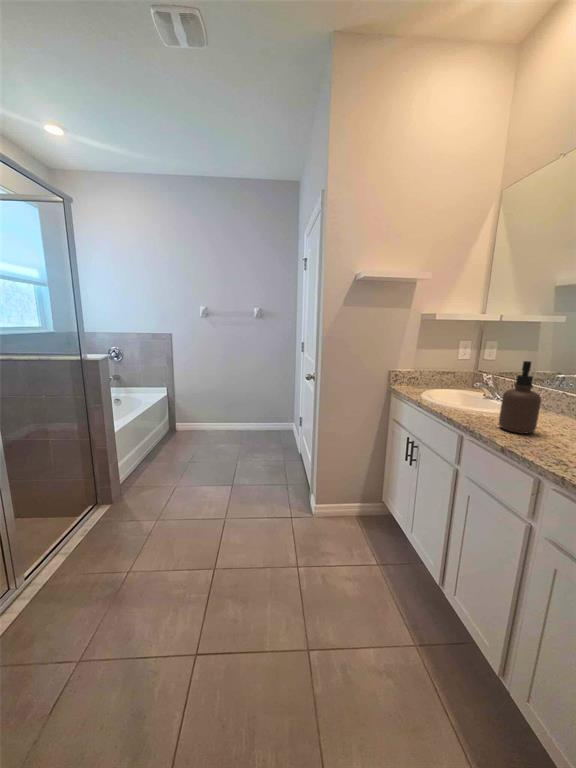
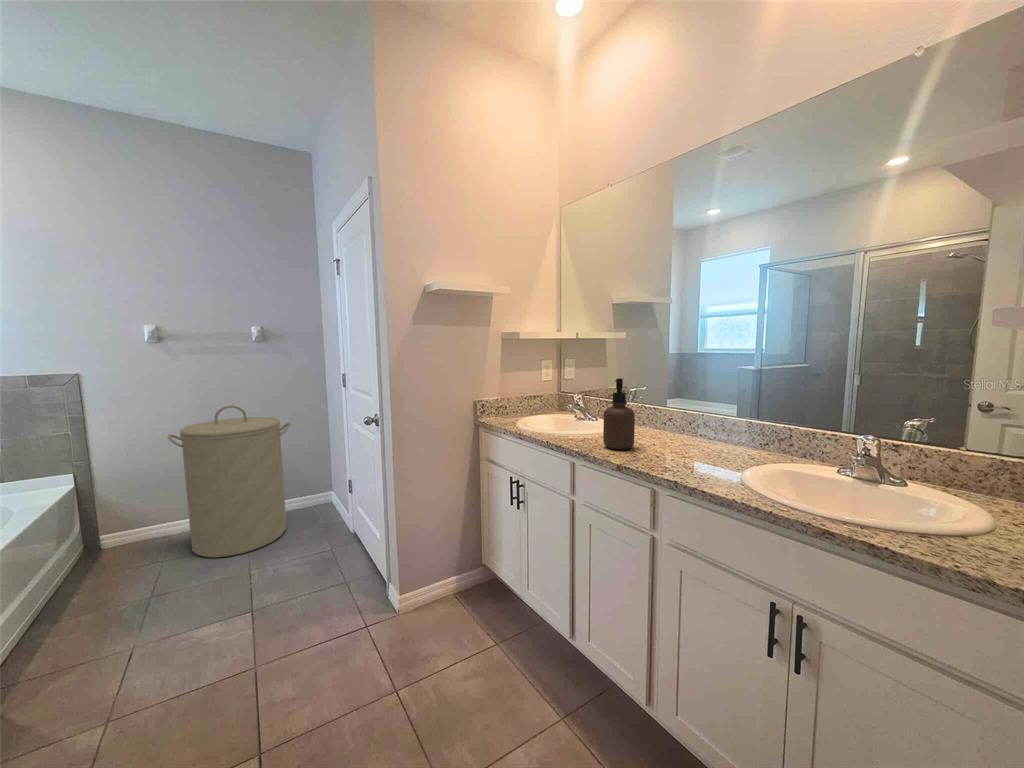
laundry hamper: none [205,359,269,449] -> present [168,405,291,558]

